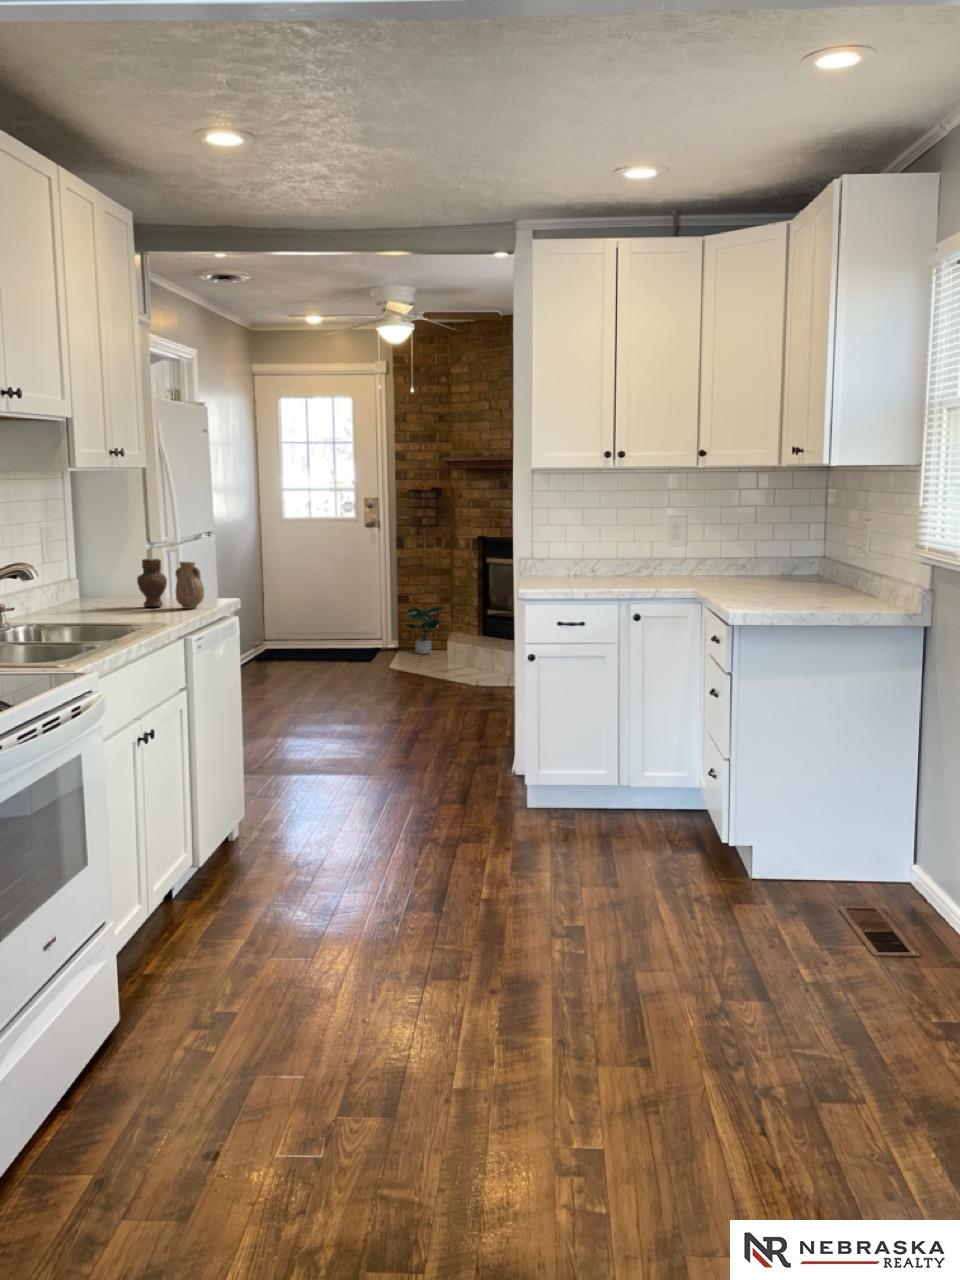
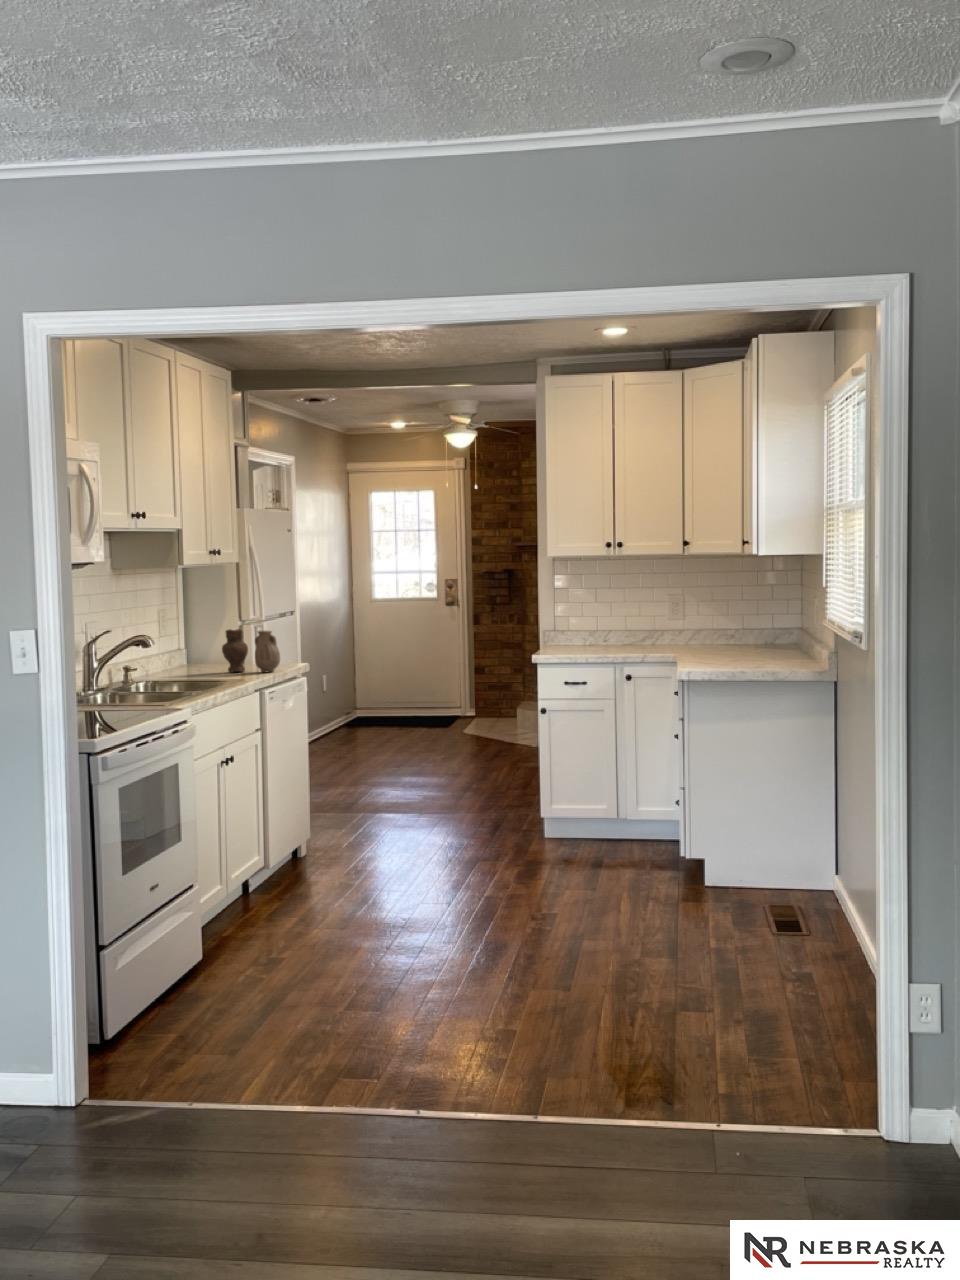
potted plant: present [403,607,445,654] -> none [482,677,522,720]

